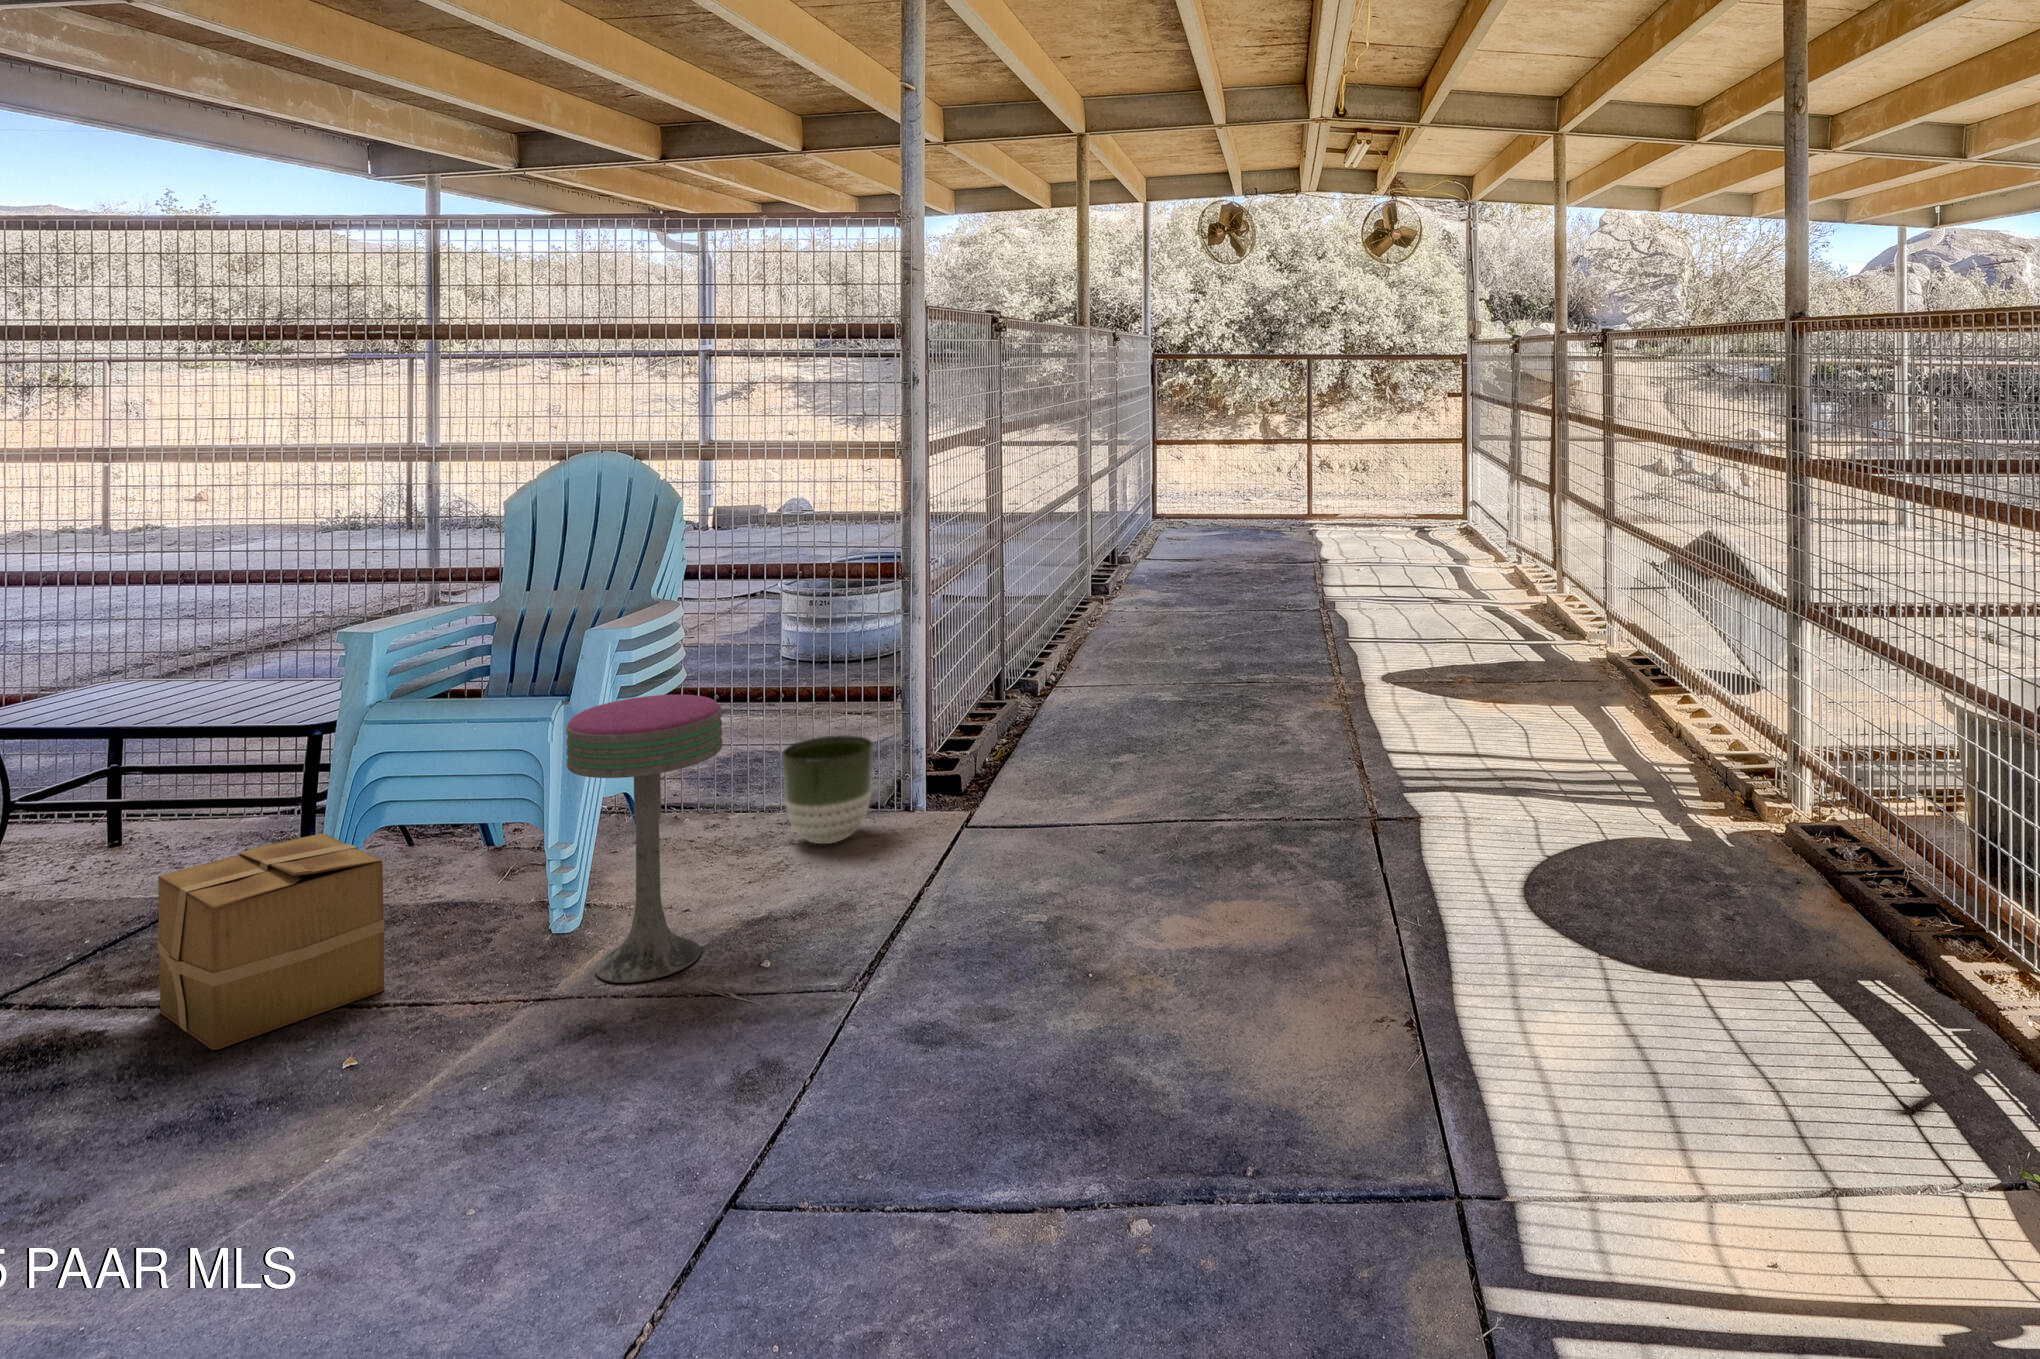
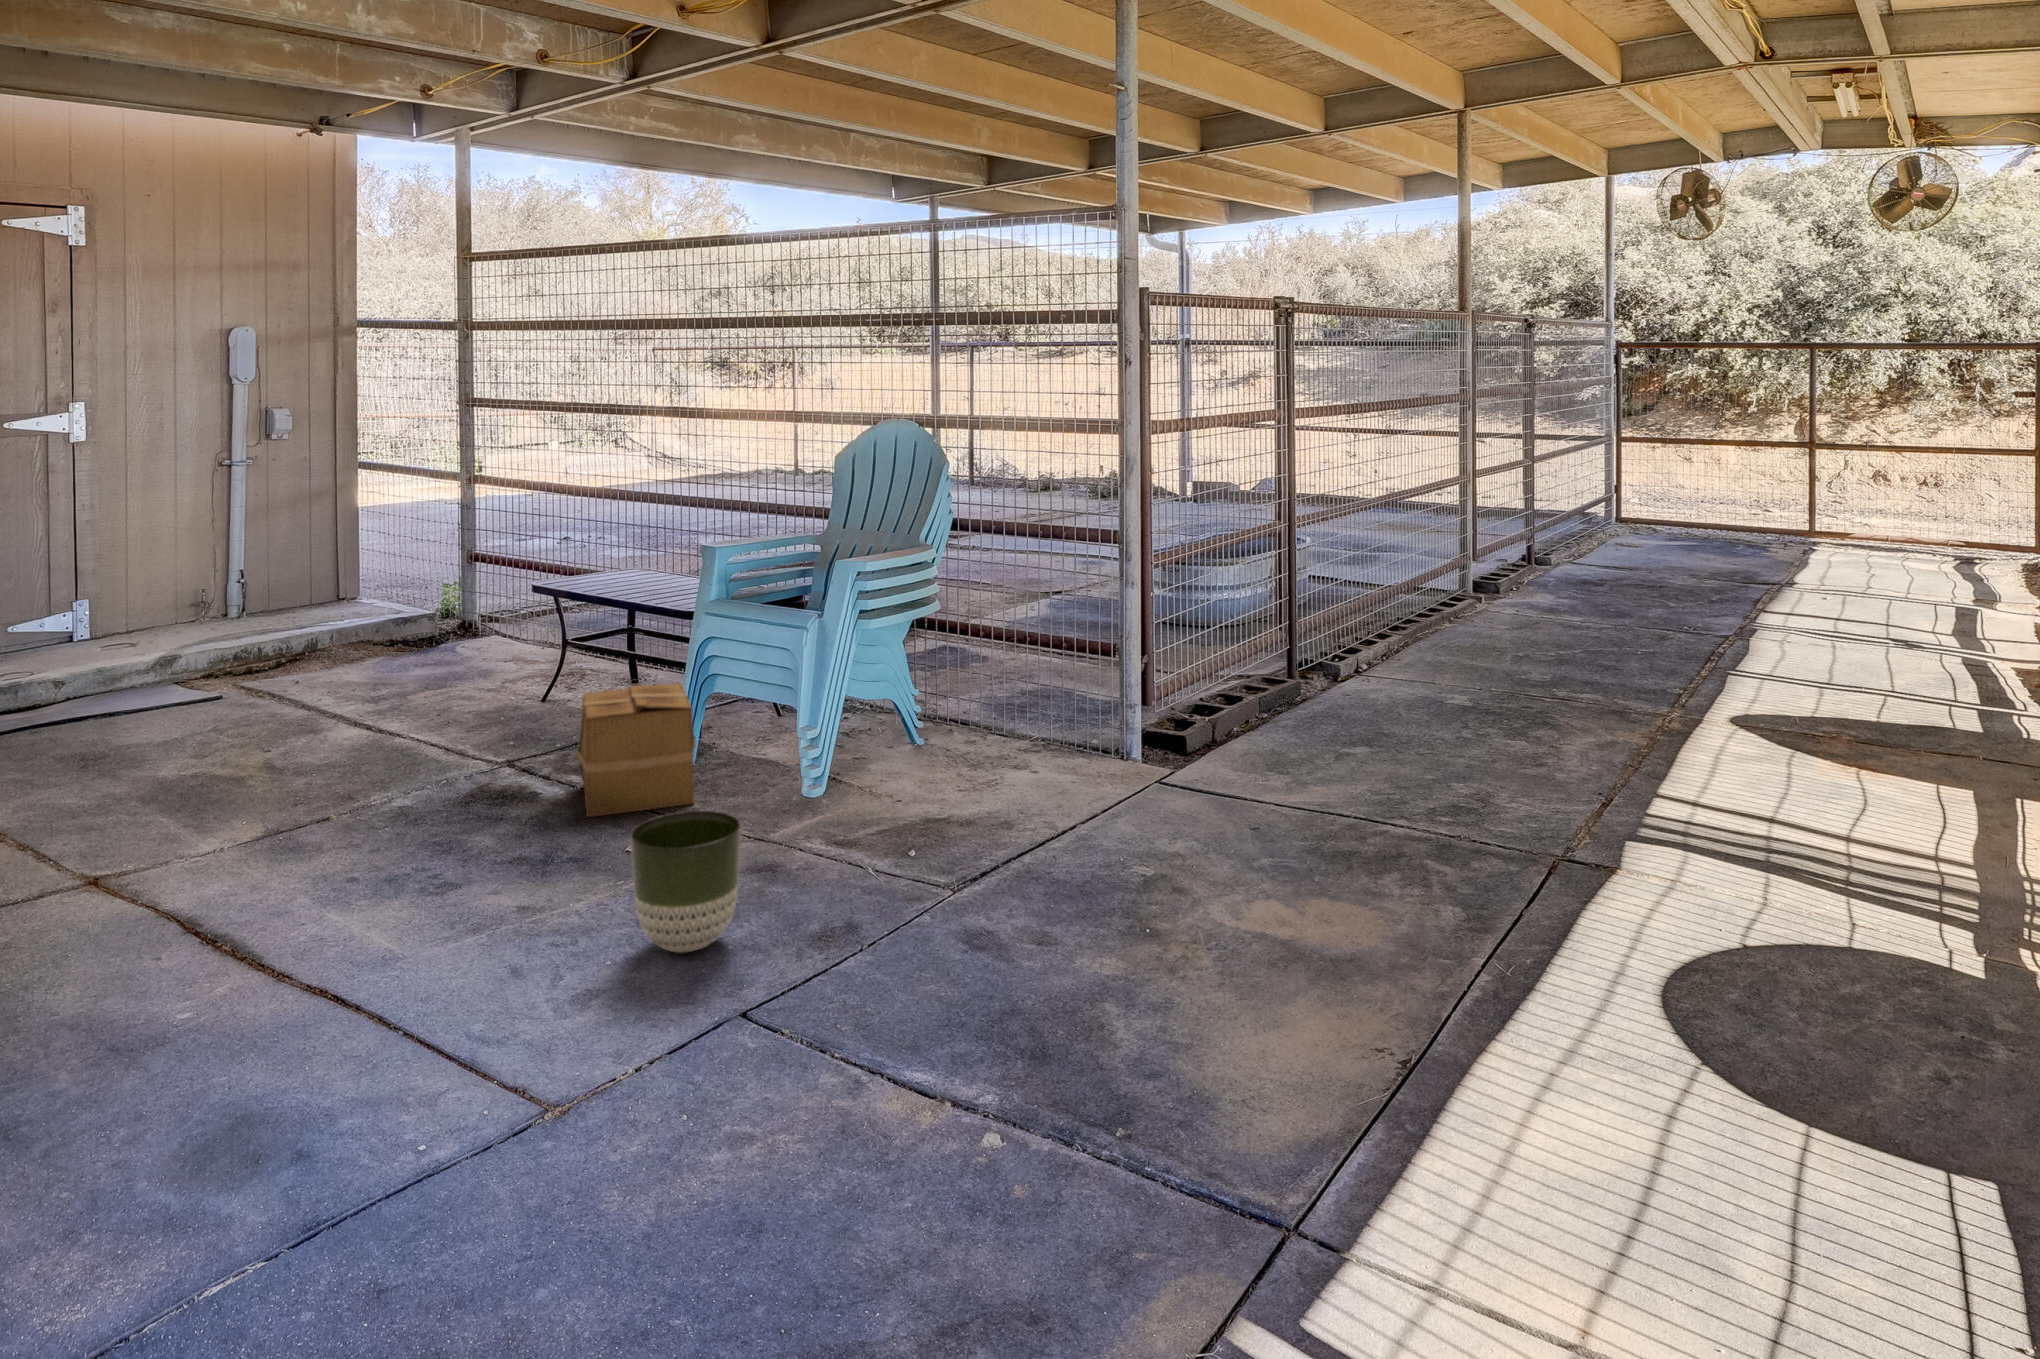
bar stool: present [566,695,722,983] -> none [789,612,903,840]
planter: present [782,735,873,844] -> present [631,811,741,953]

